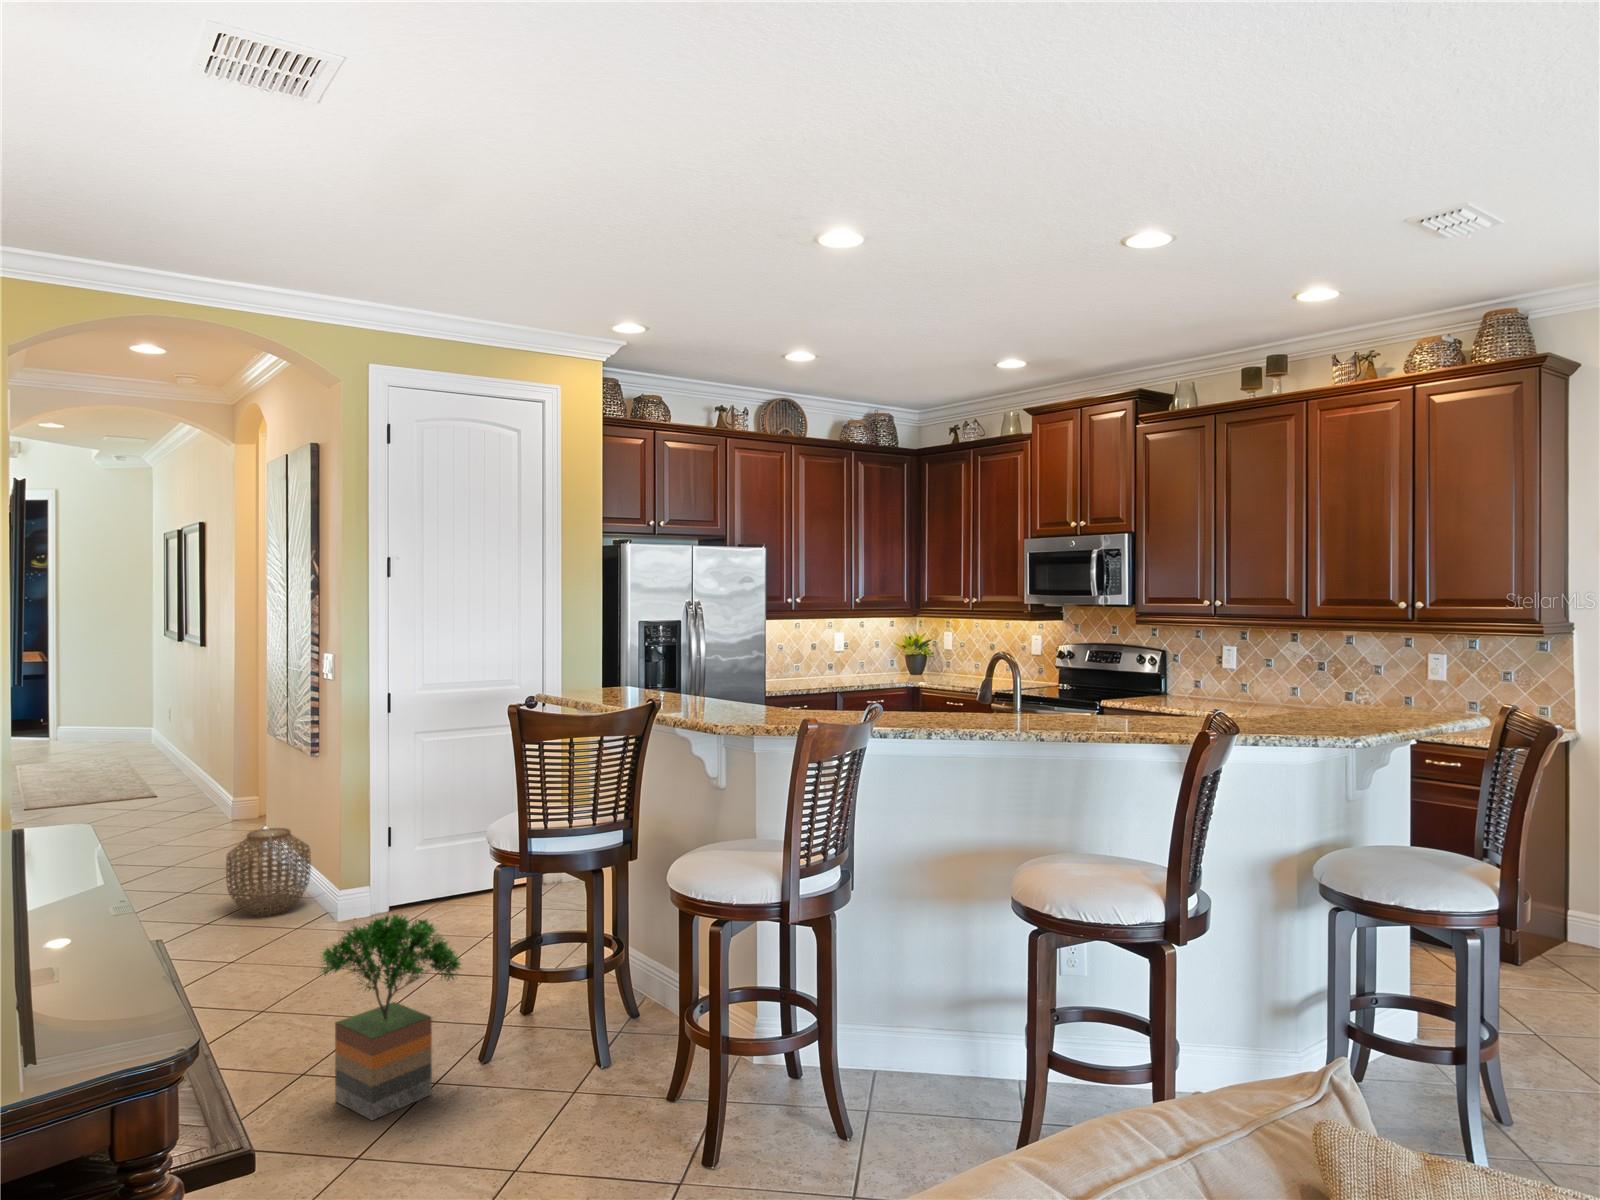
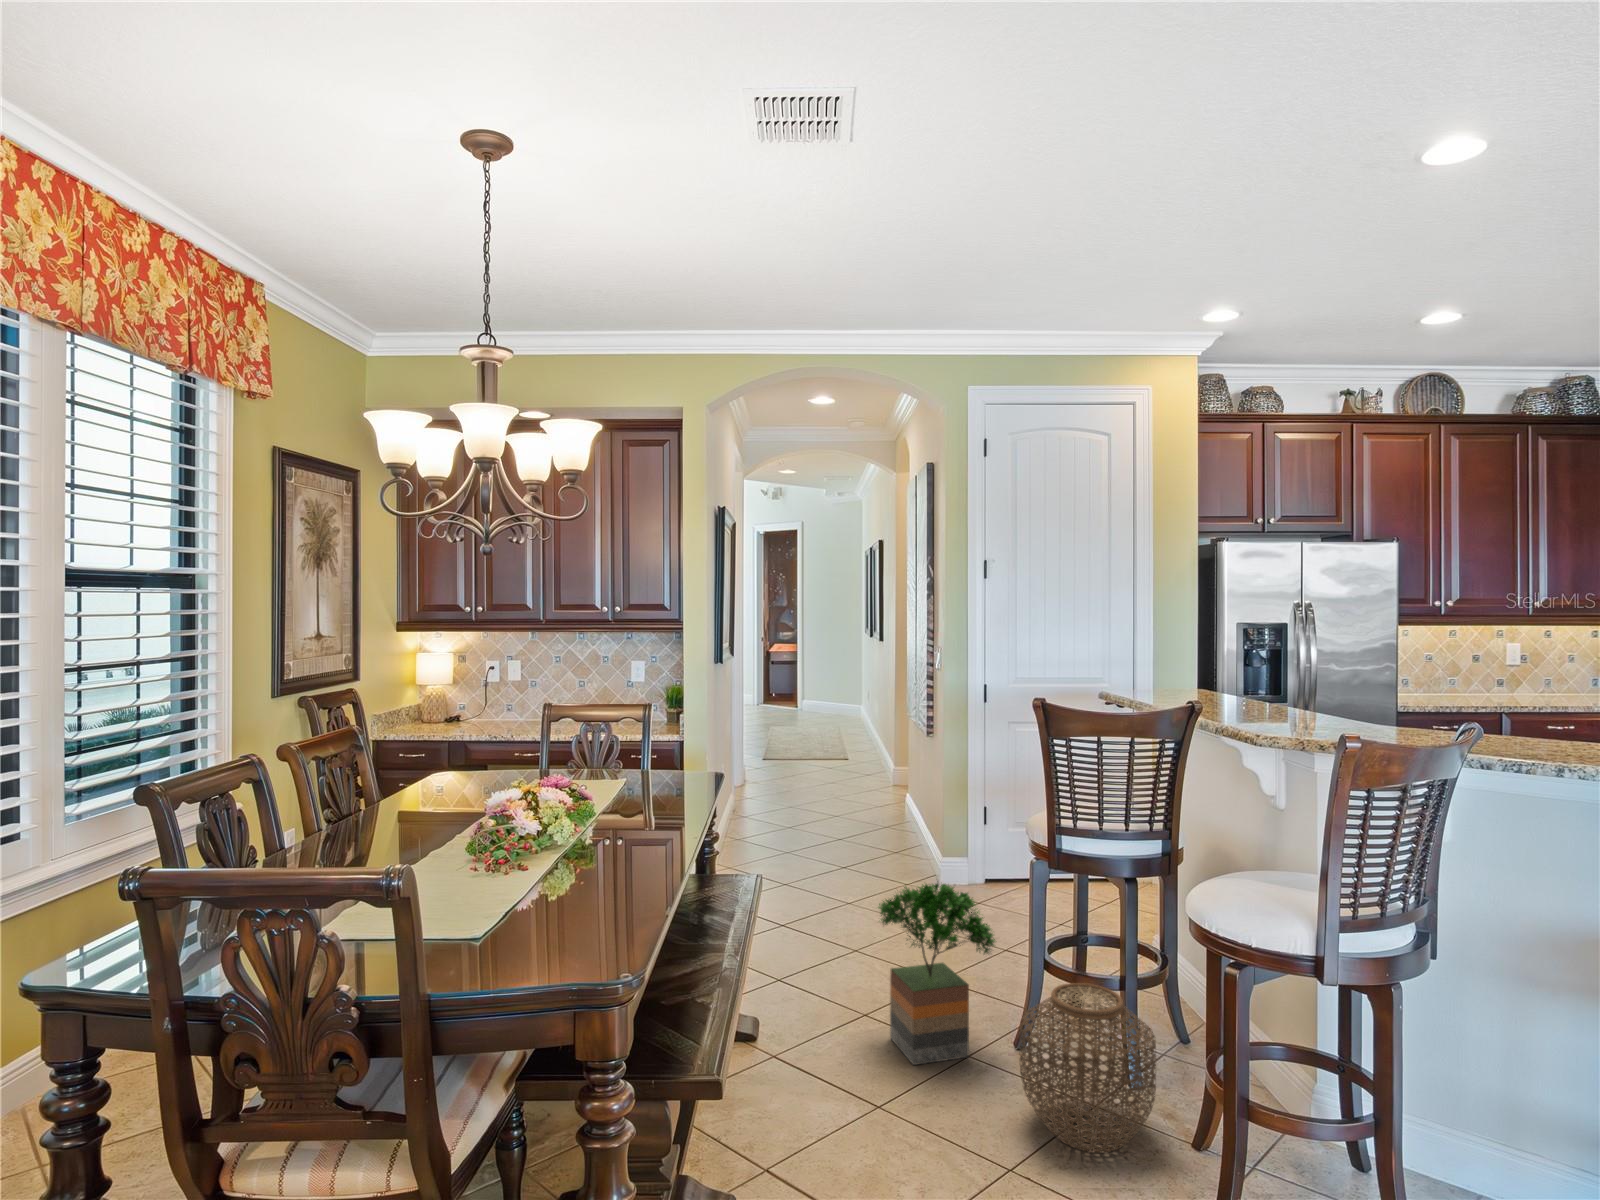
woven basket: present [226,828,310,916] -> present [1020,983,1156,1152]

